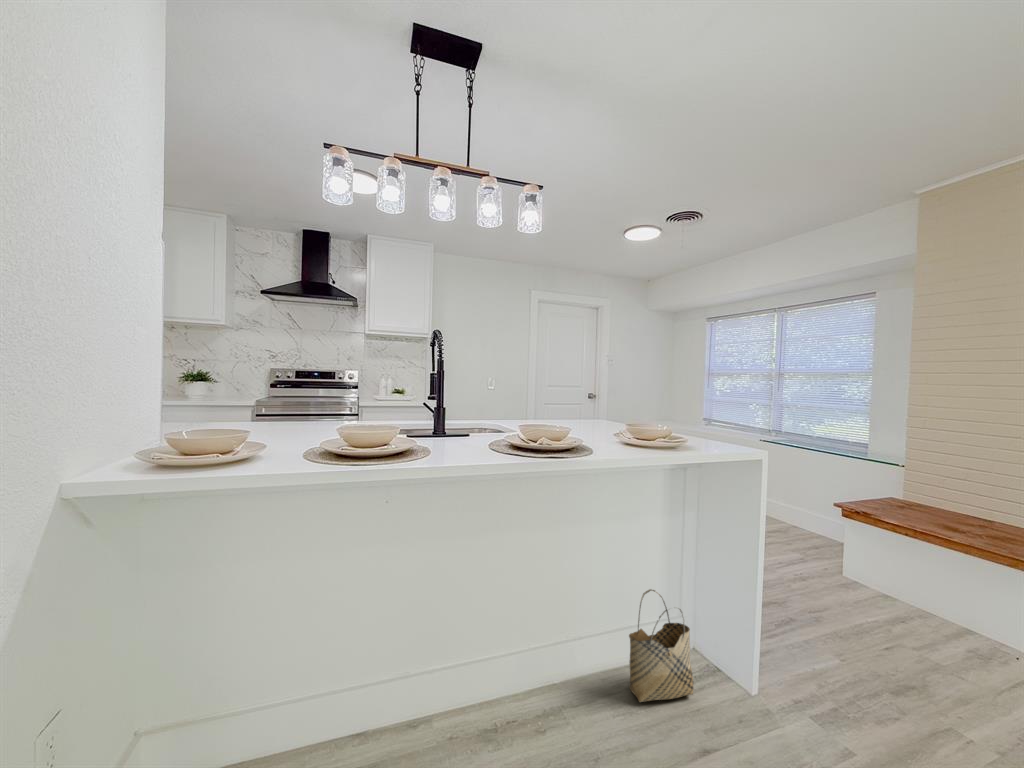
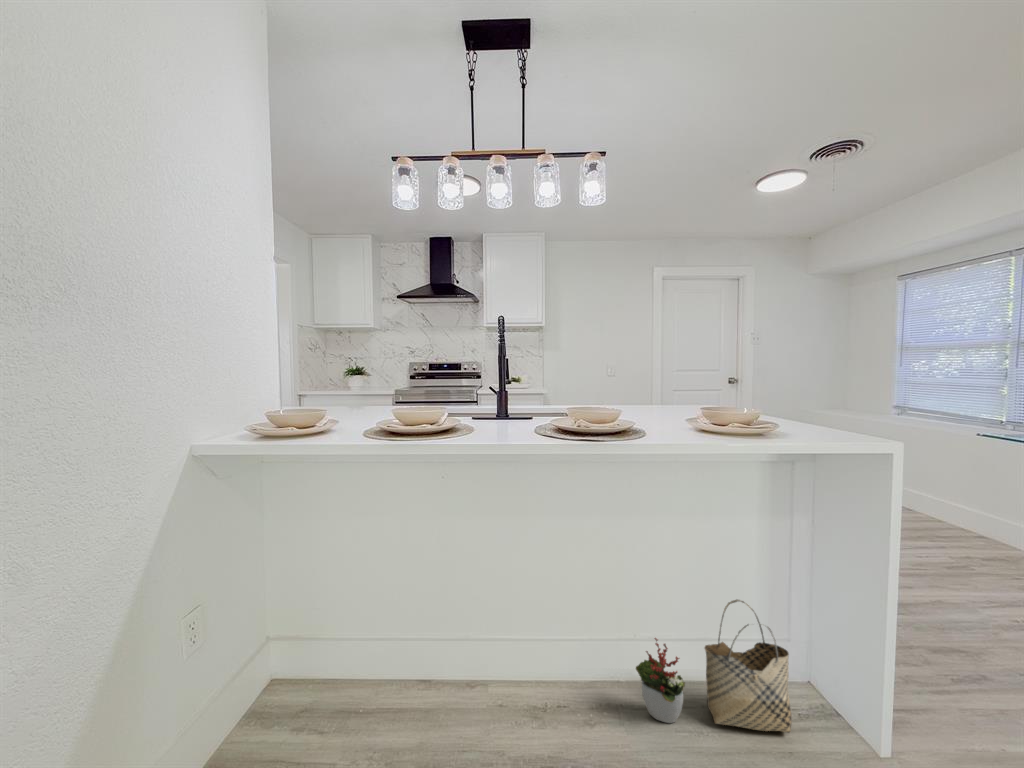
decorative plant: none [575,636,618,712] -> present [636,638,685,723]

